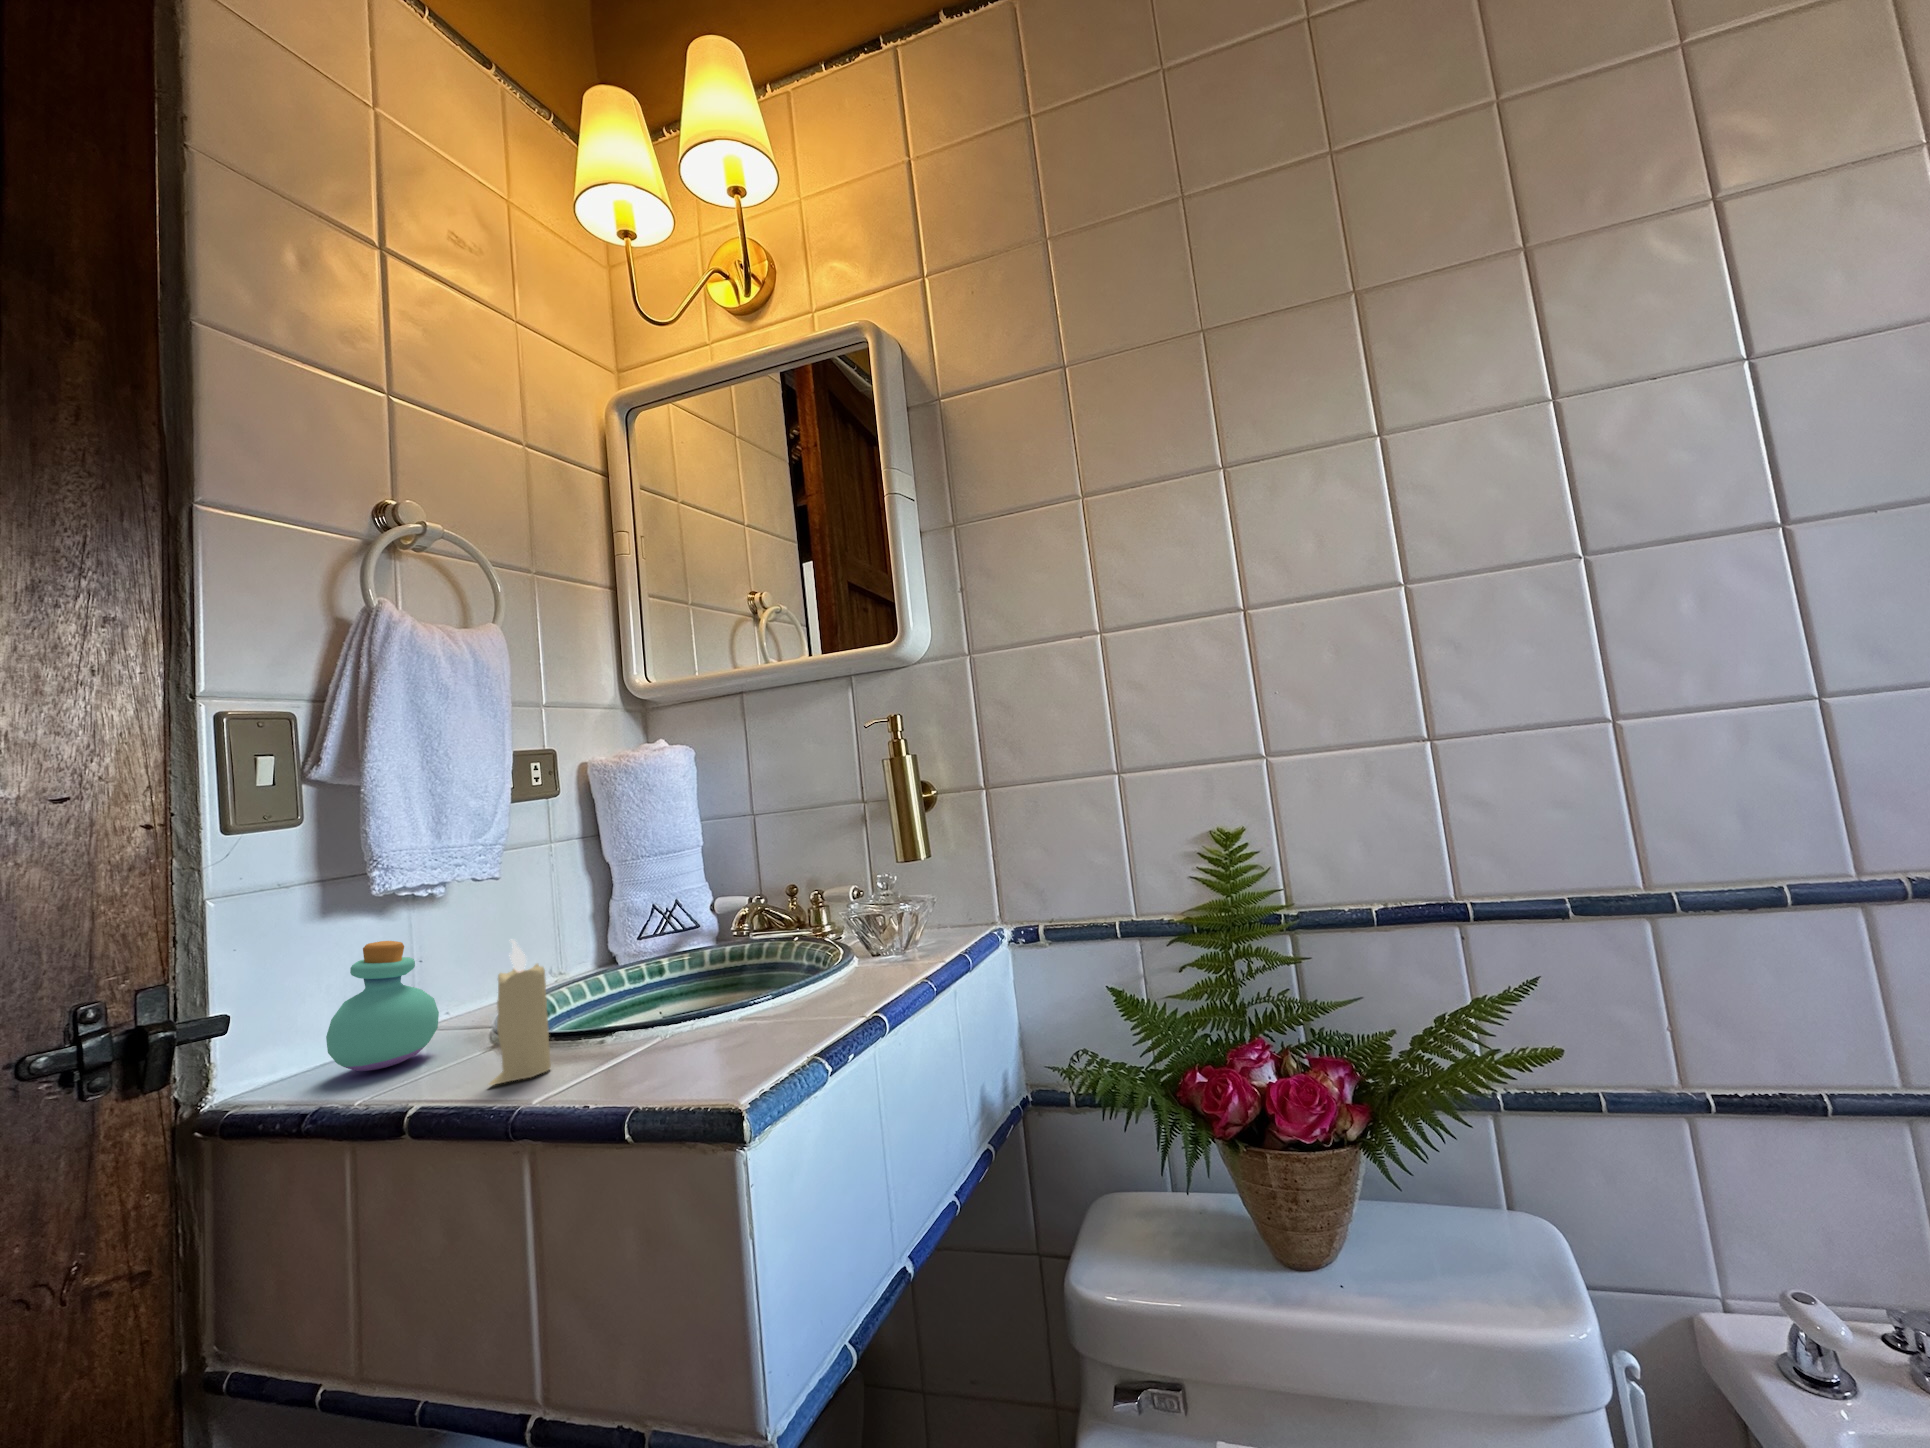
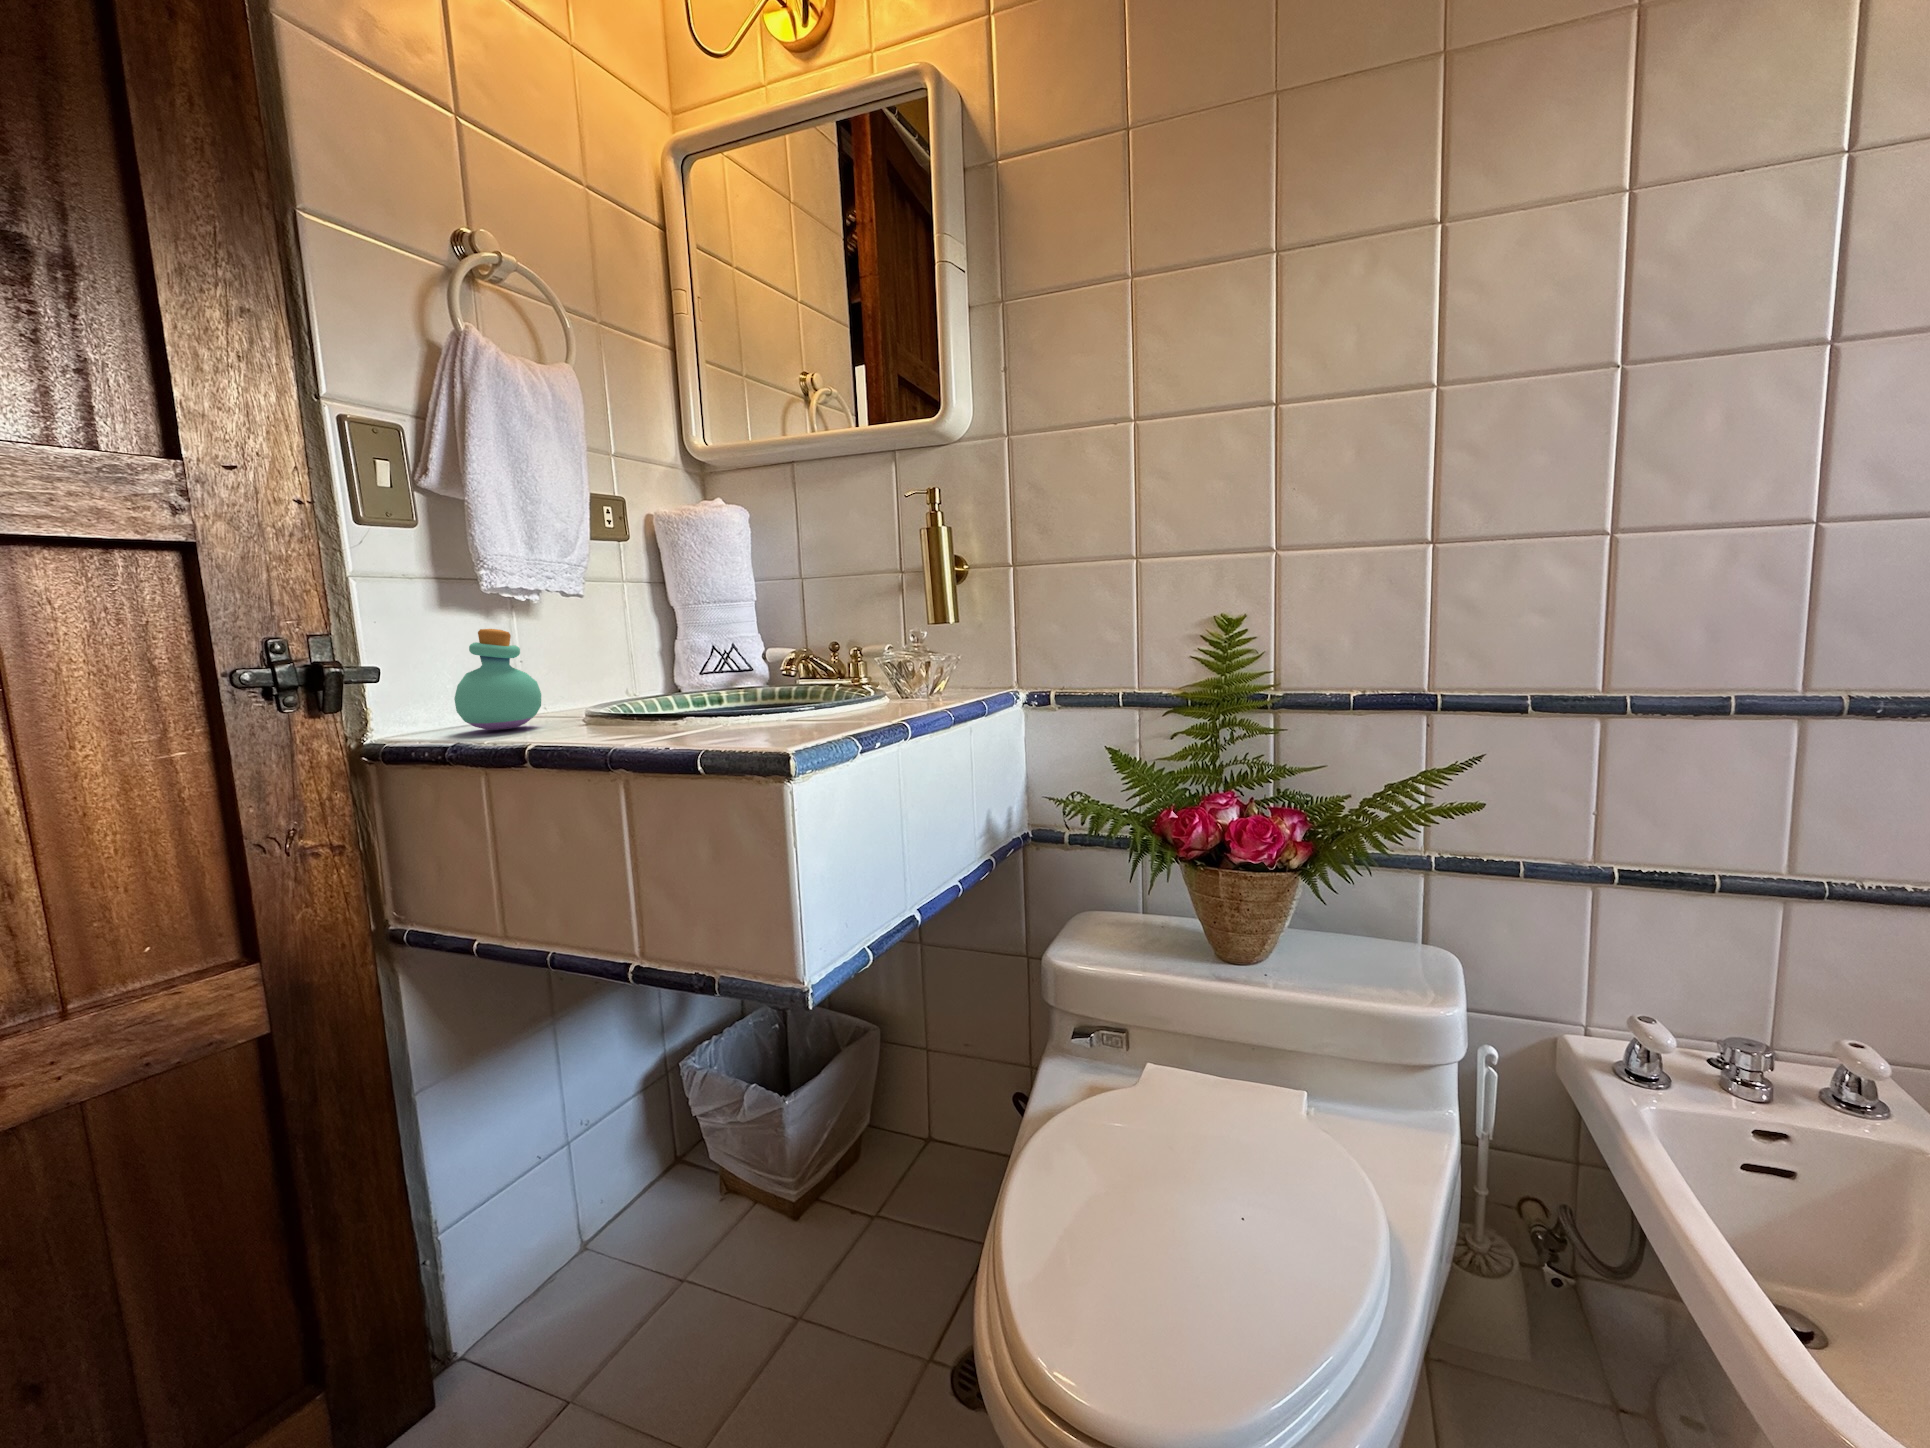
candle: present [489,940,551,1085] -> none [587,626,636,738]

